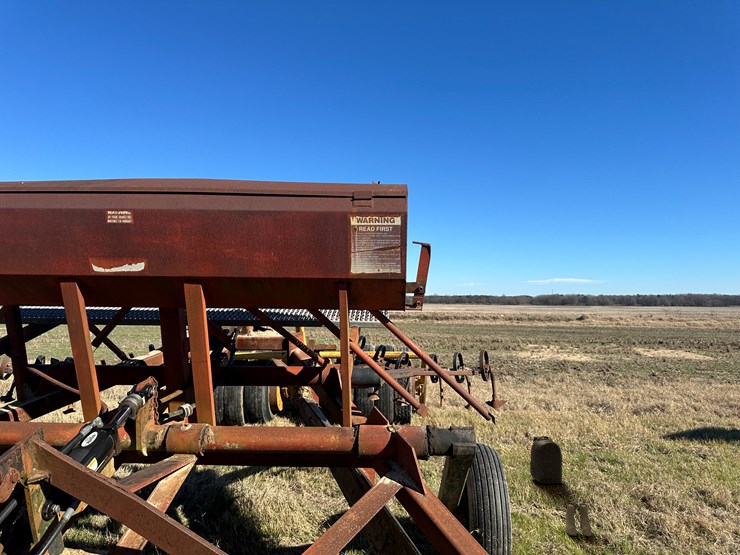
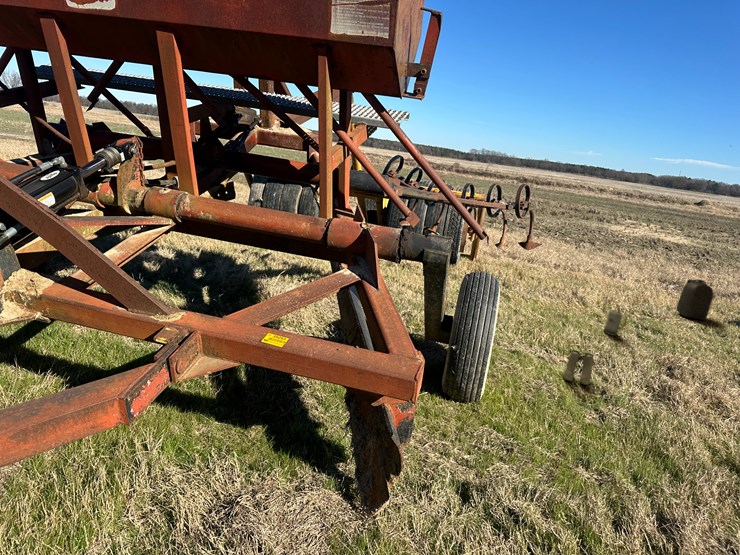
backpack: present [530,436,562,484] -> present [677,279,713,320]
watering can: none [567,442,595,476] -> present [603,300,631,336]

